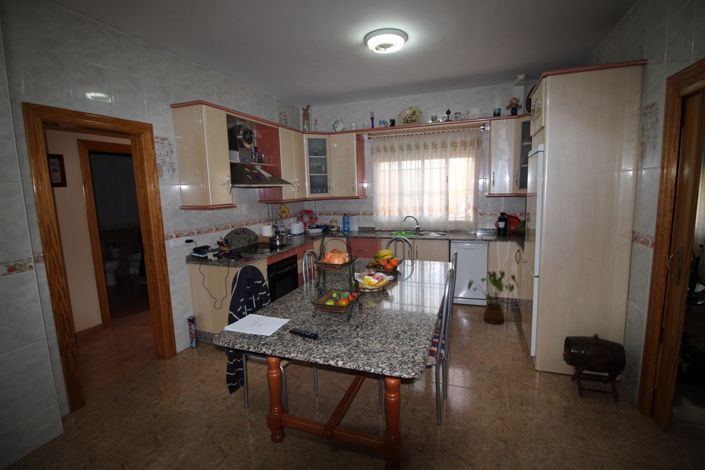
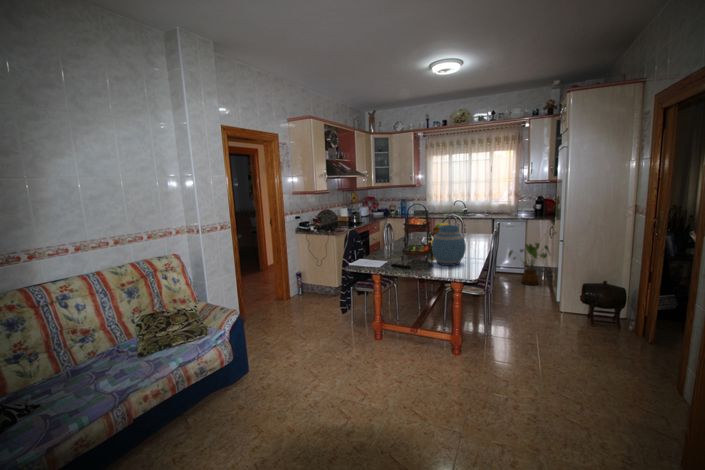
vase: none [349,266,403,336] -> present [432,225,466,266]

